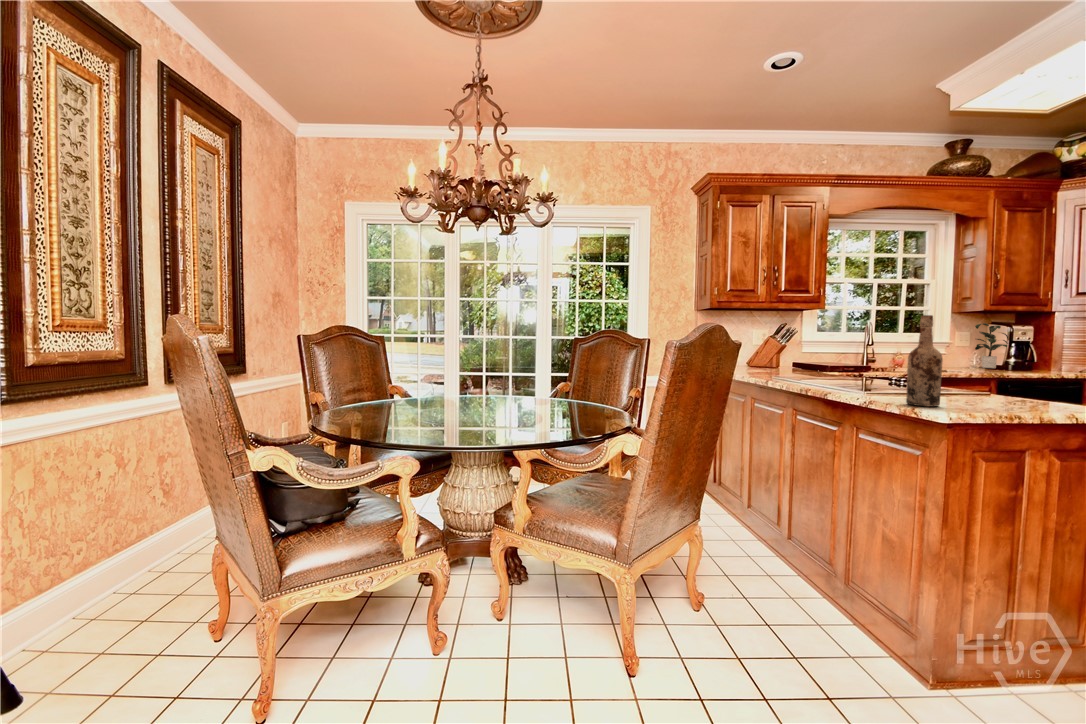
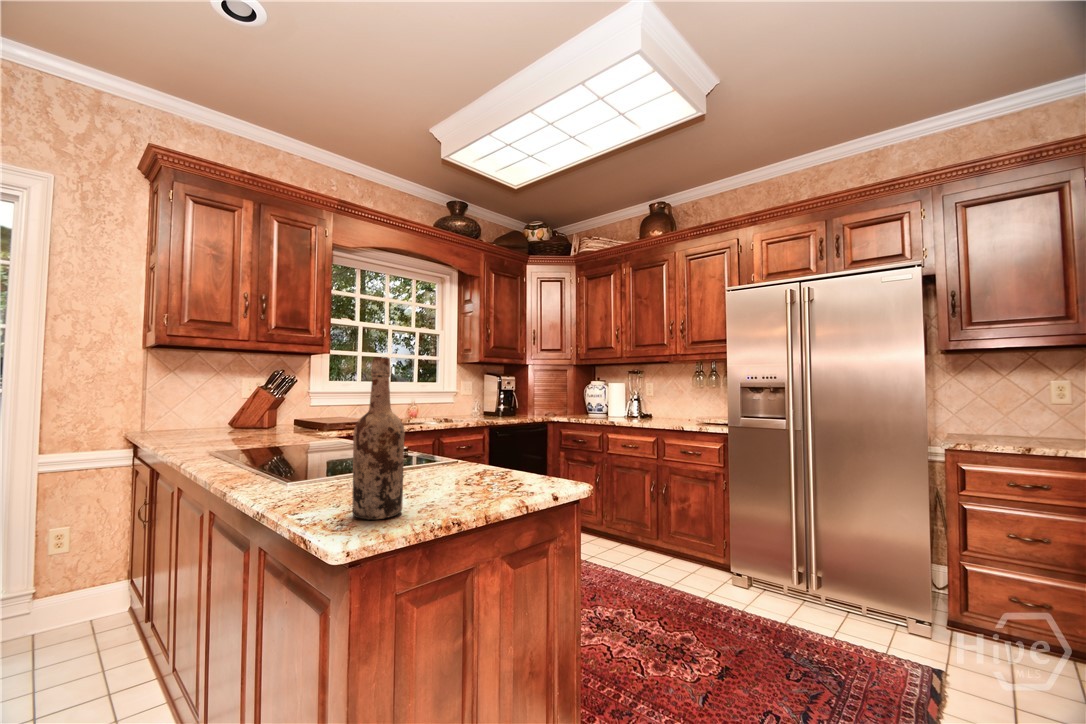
potted plant: present [975,323,1008,368] -> none [470,373,506,415]

